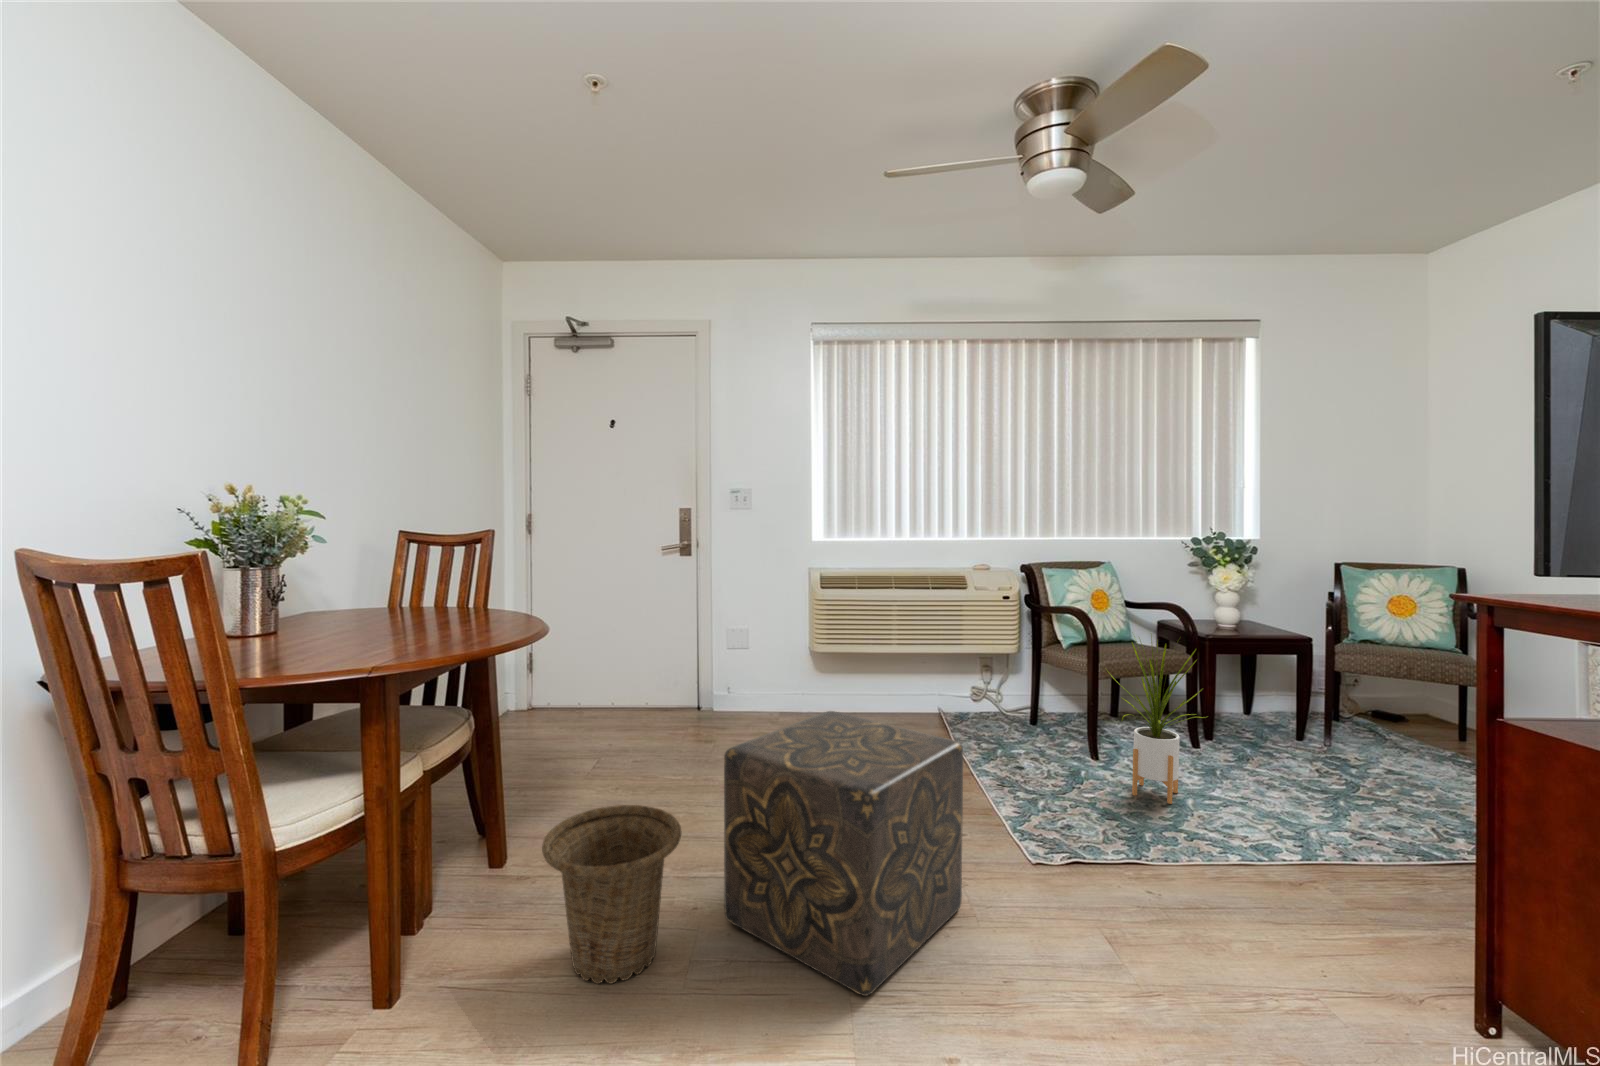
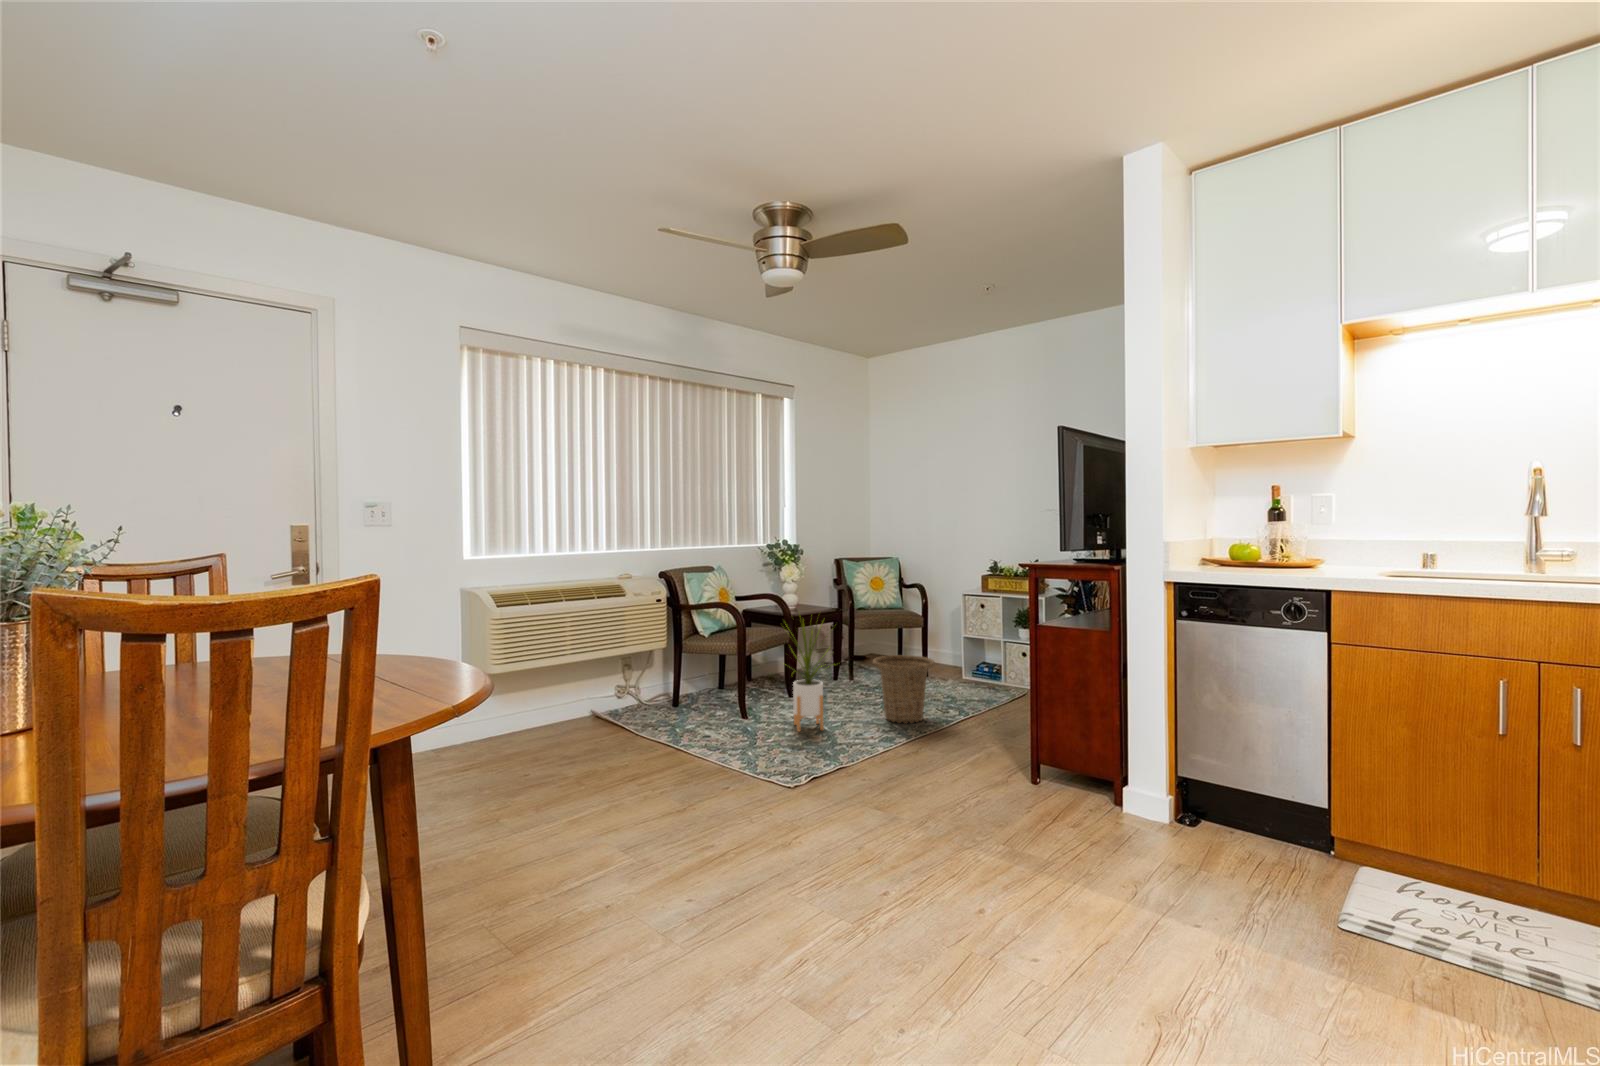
ottoman: present [724,711,963,996] -> none [633,692,795,892]
basket: present [542,805,681,984] -> present [873,655,935,723]

